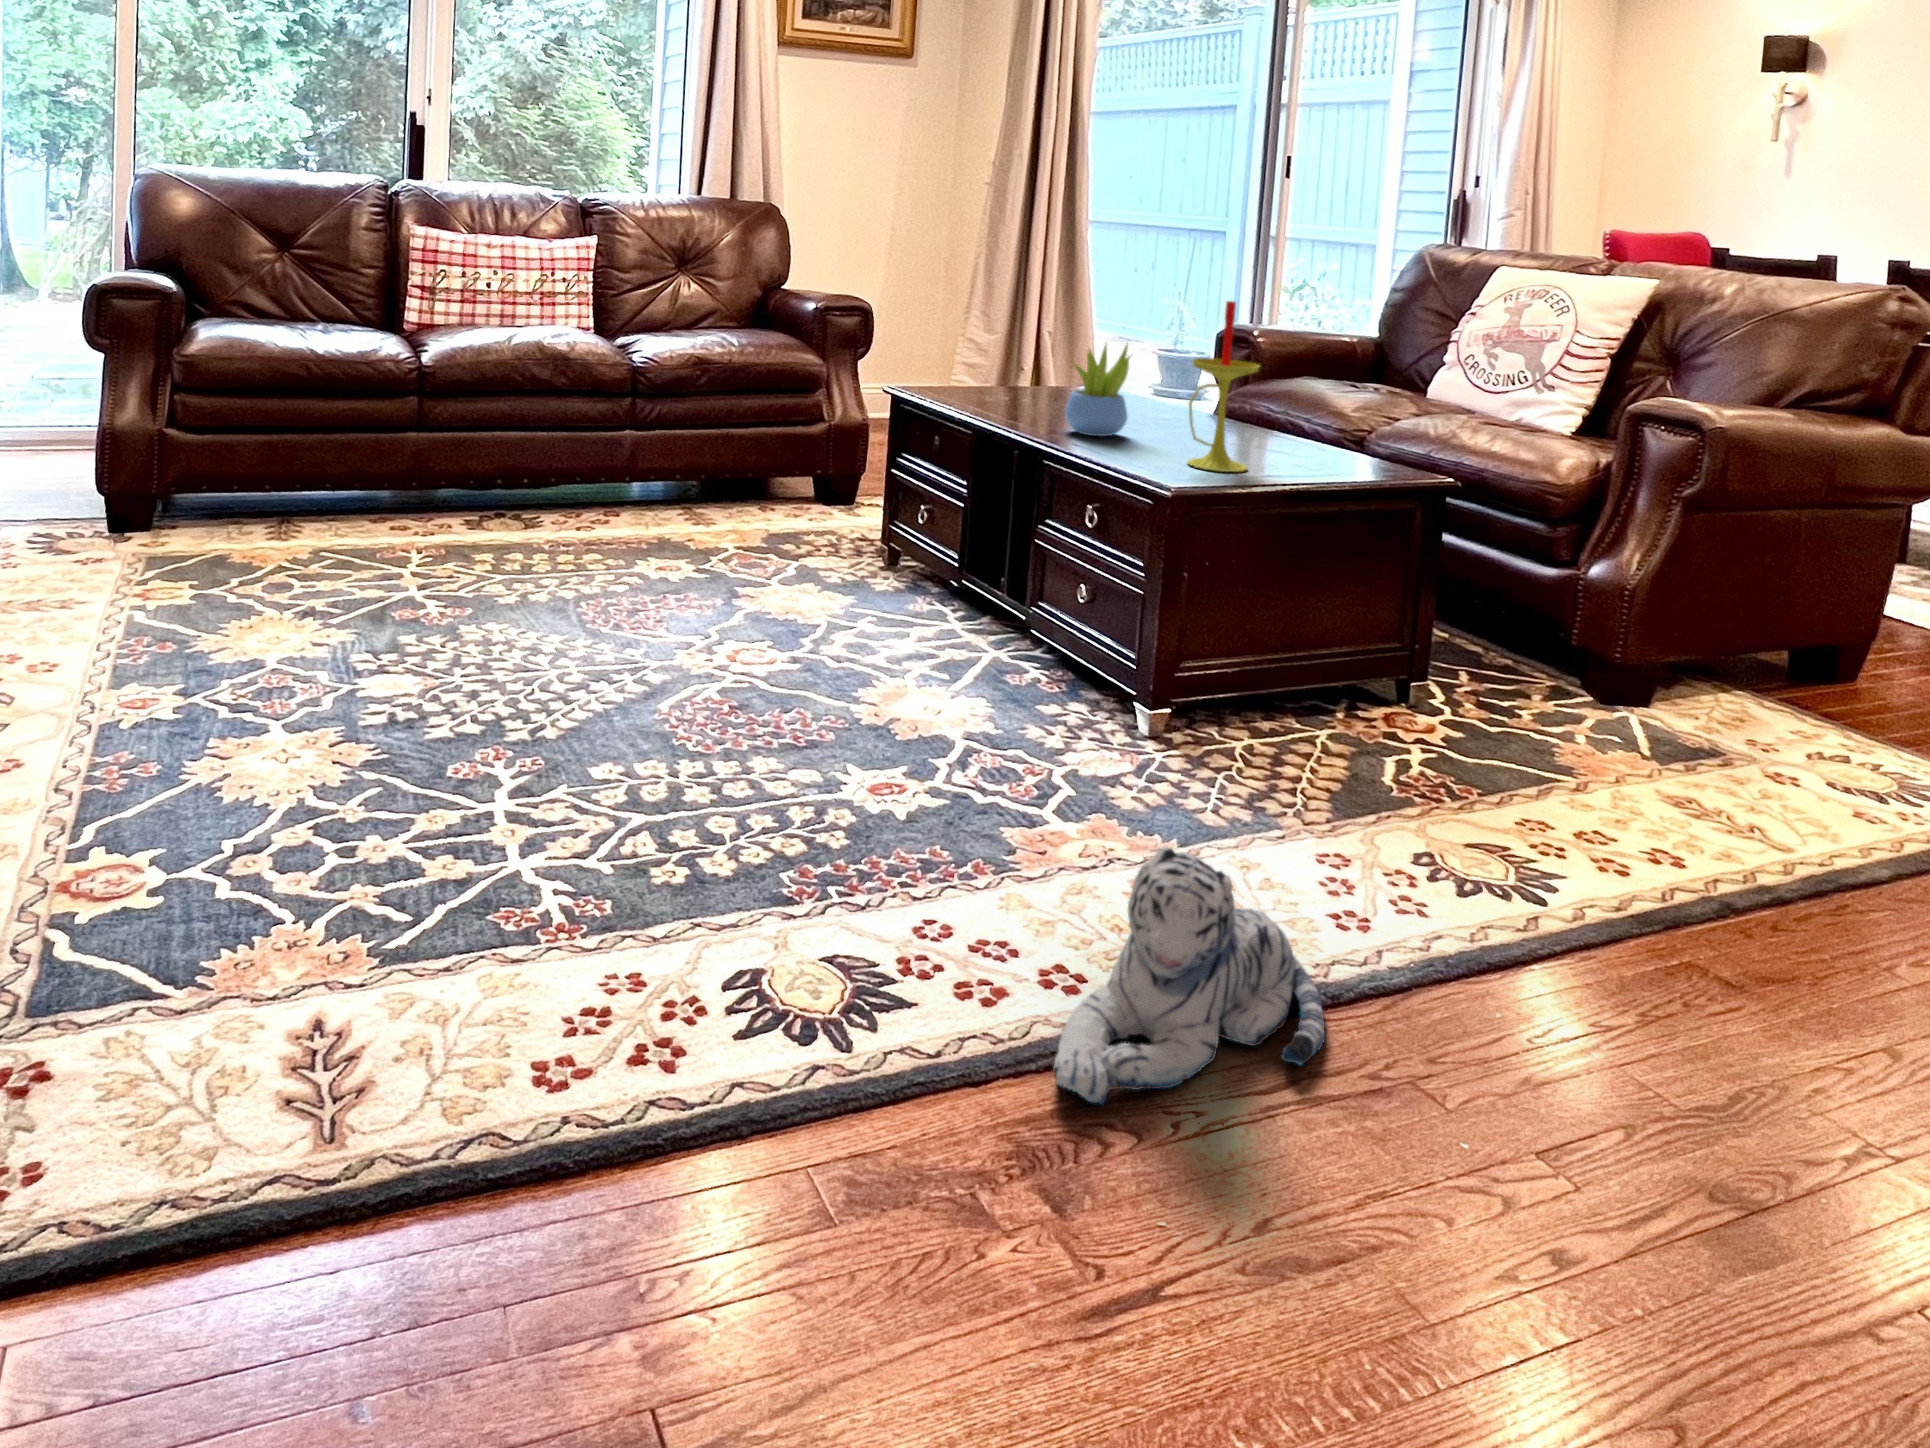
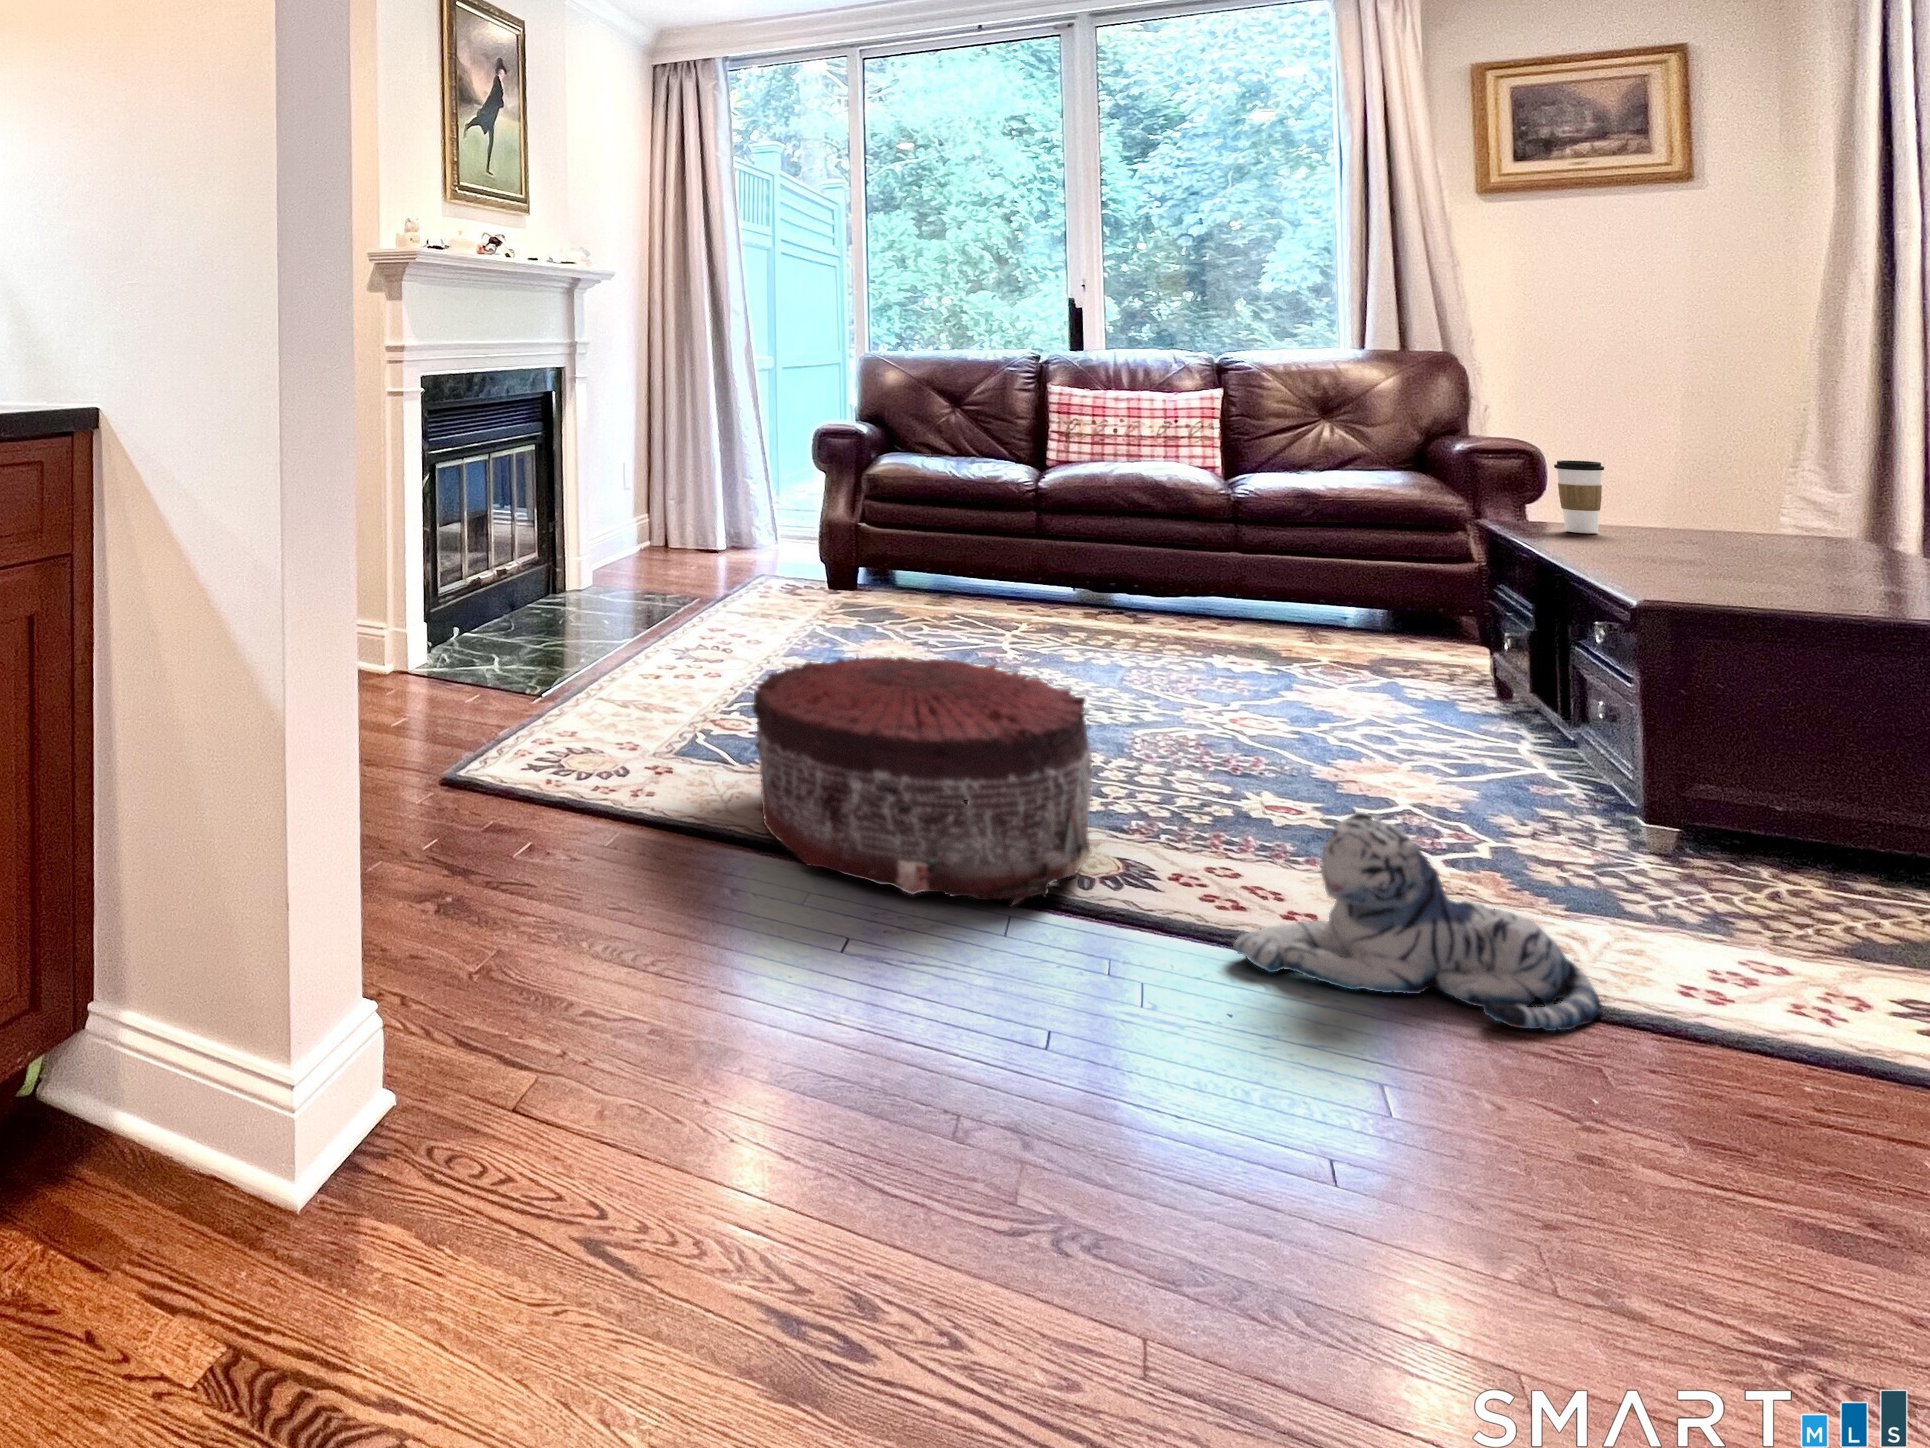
candle: present [1188,301,1259,472] -> none [1723,406,1847,595]
coffee cup: none [974,334,1010,406] -> present [1554,460,1604,533]
succulent plant: present [1065,345,1132,436] -> none [1628,460,1725,560]
pouf: none [283,703,842,1235] -> present [752,657,1092,905]

